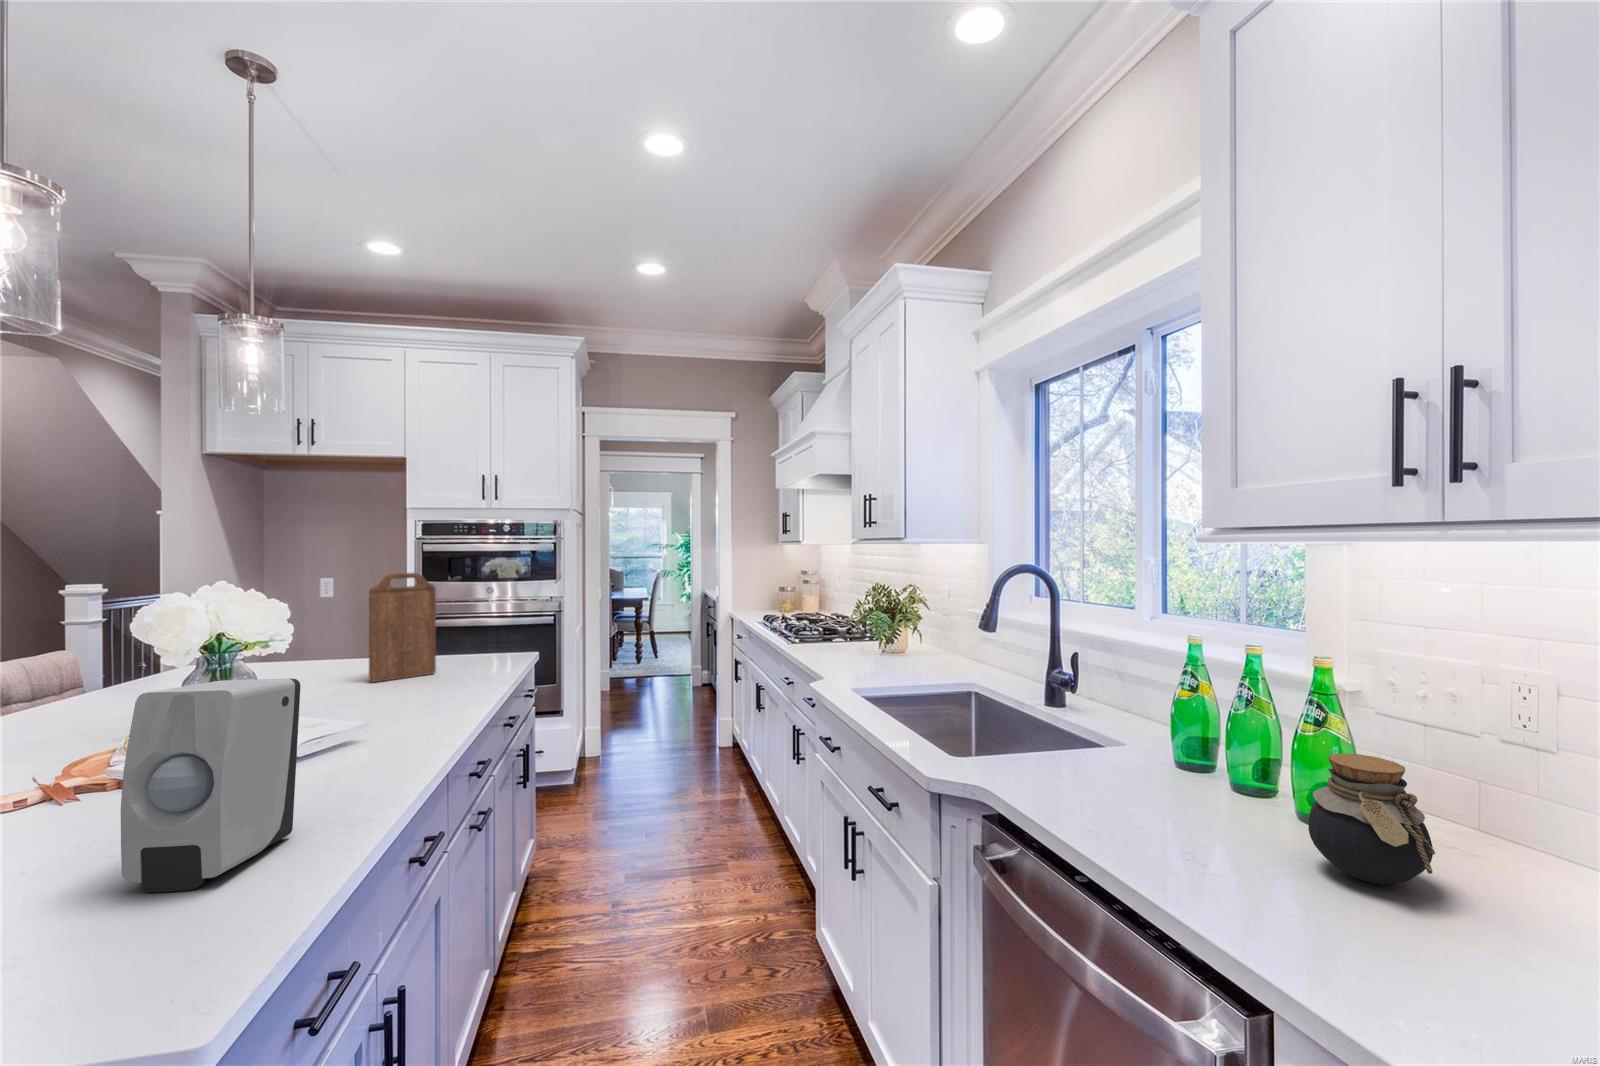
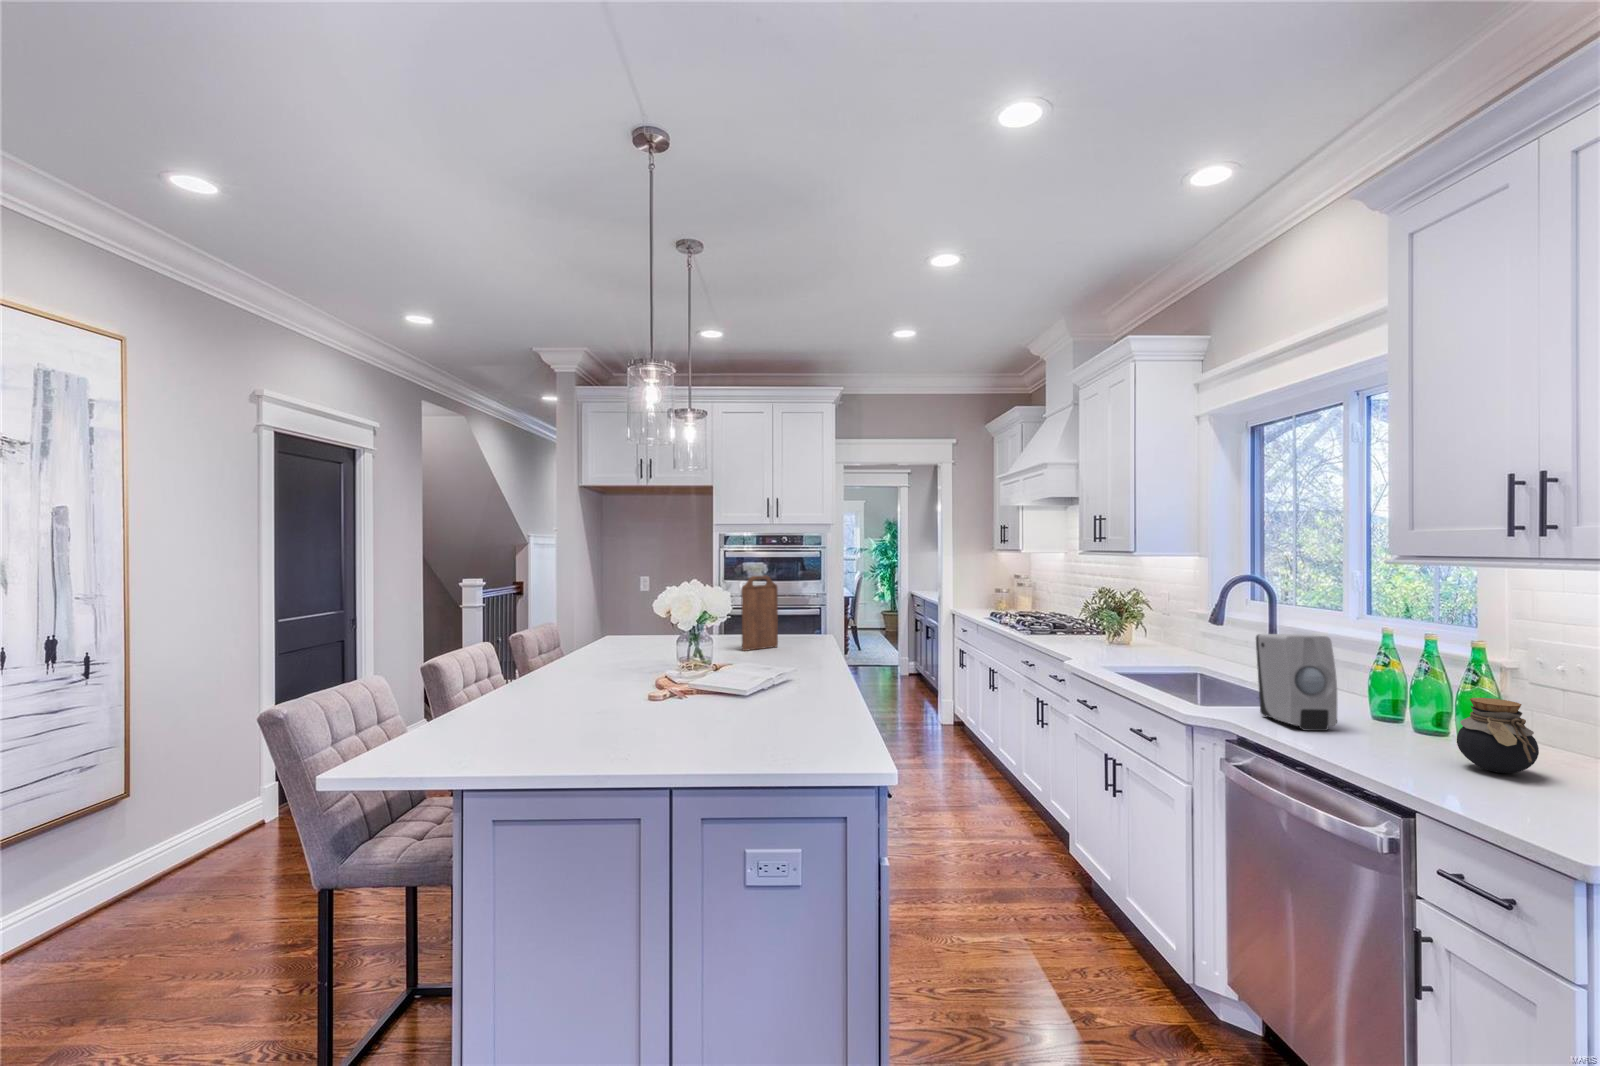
soap dispenser: present [121,679,300,892] -> present [1256,634,1337,731]

